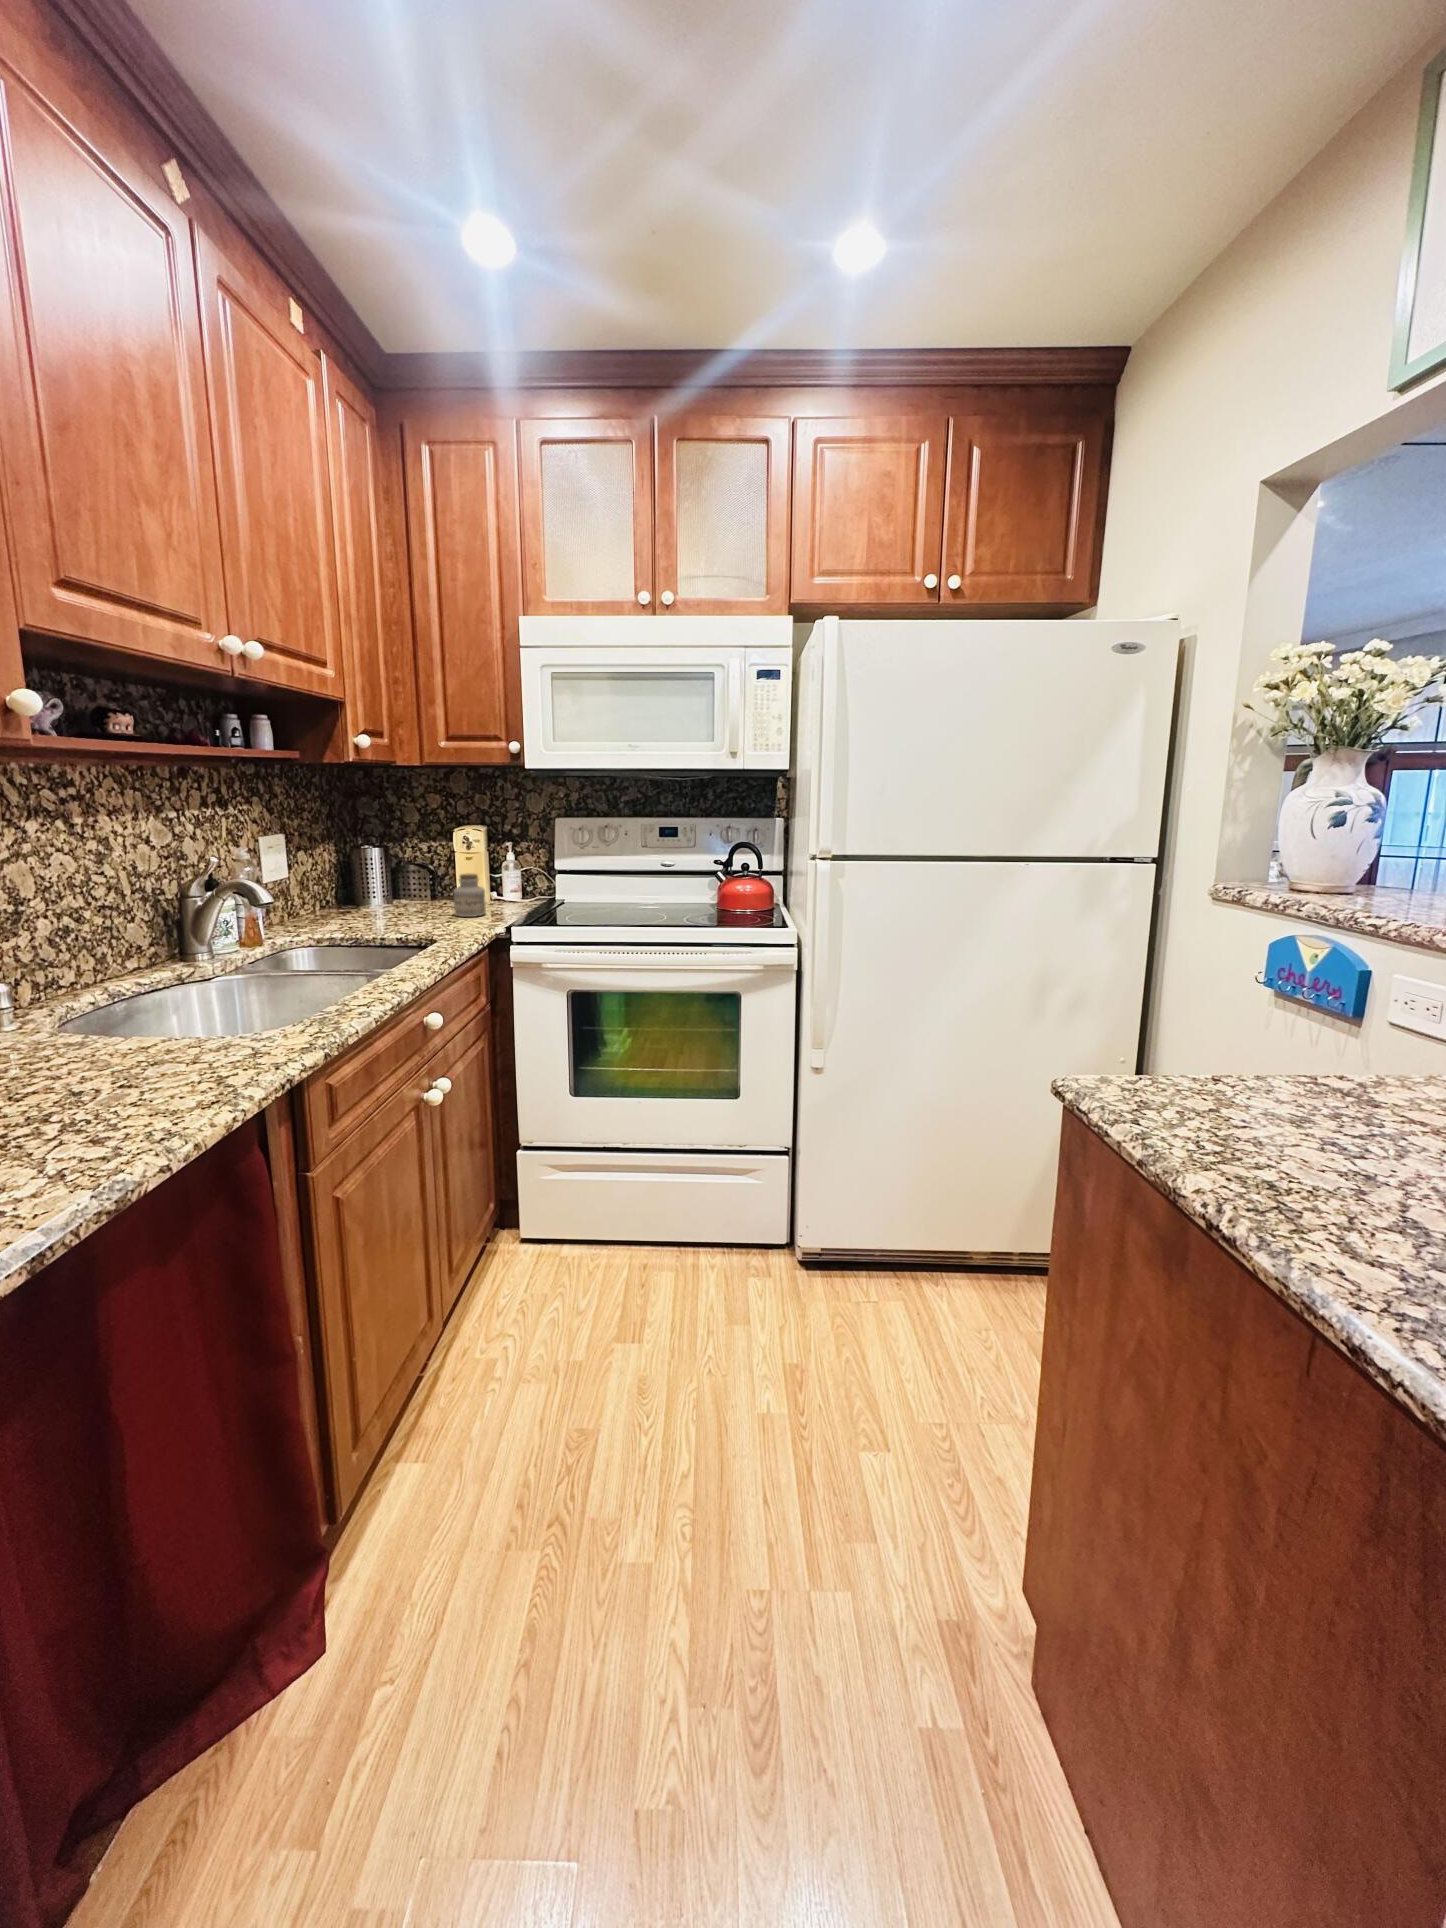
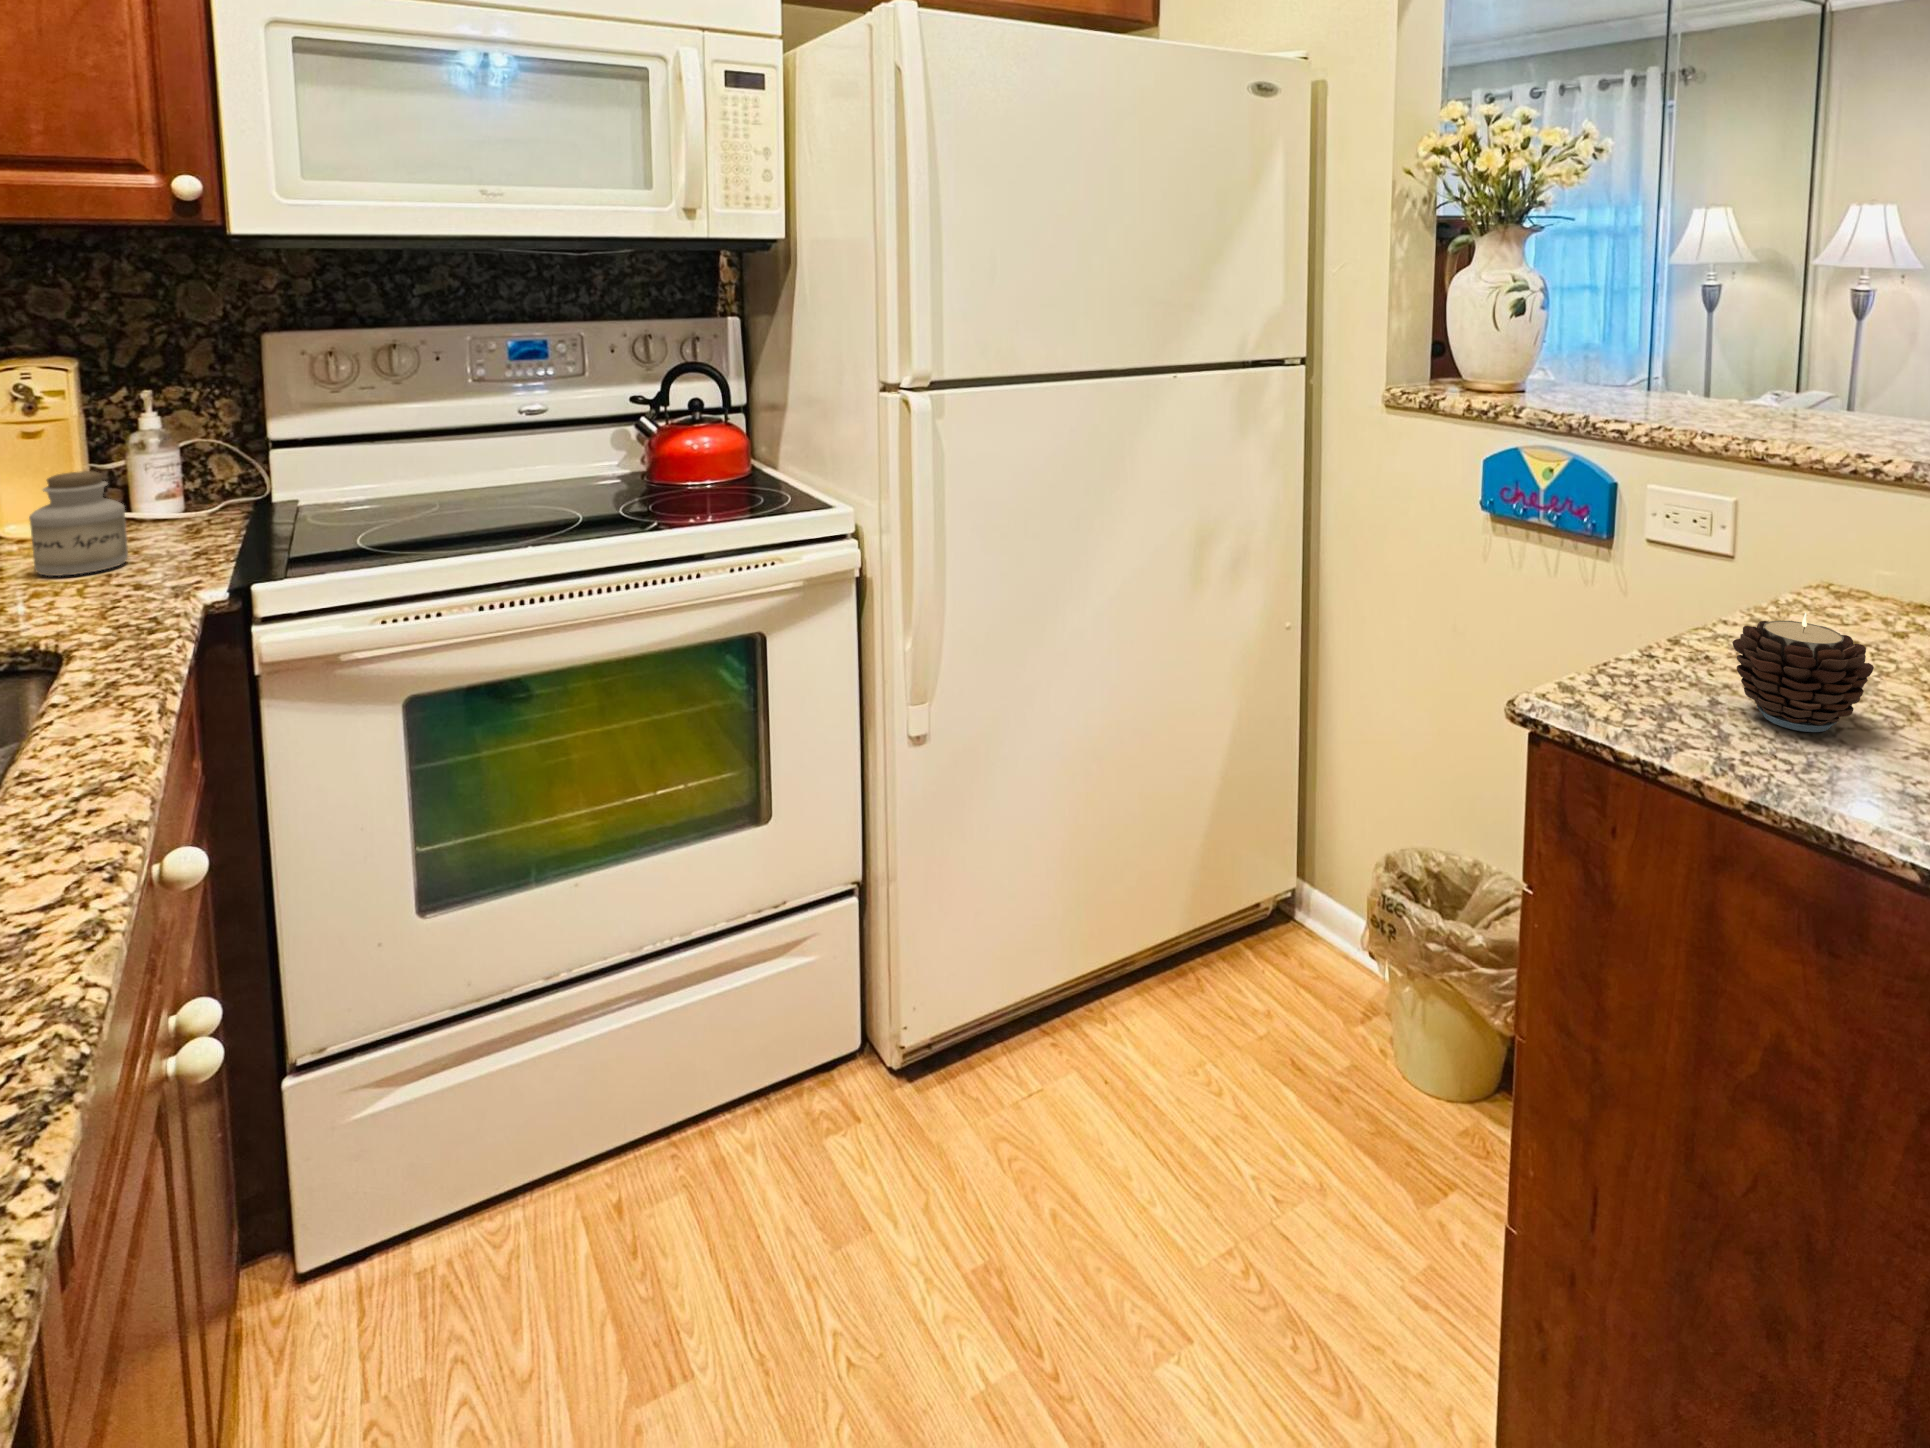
candle: none [1222,1051,1344,1150] -> present [1732,613,1874,732]

